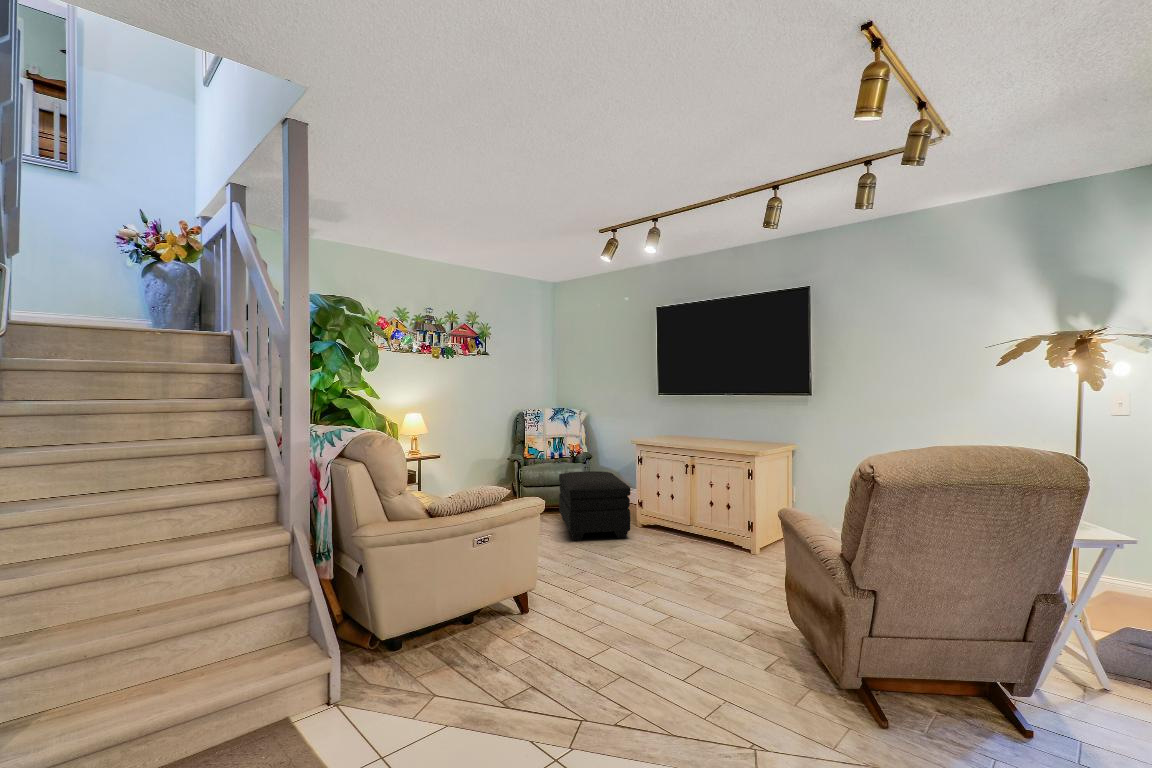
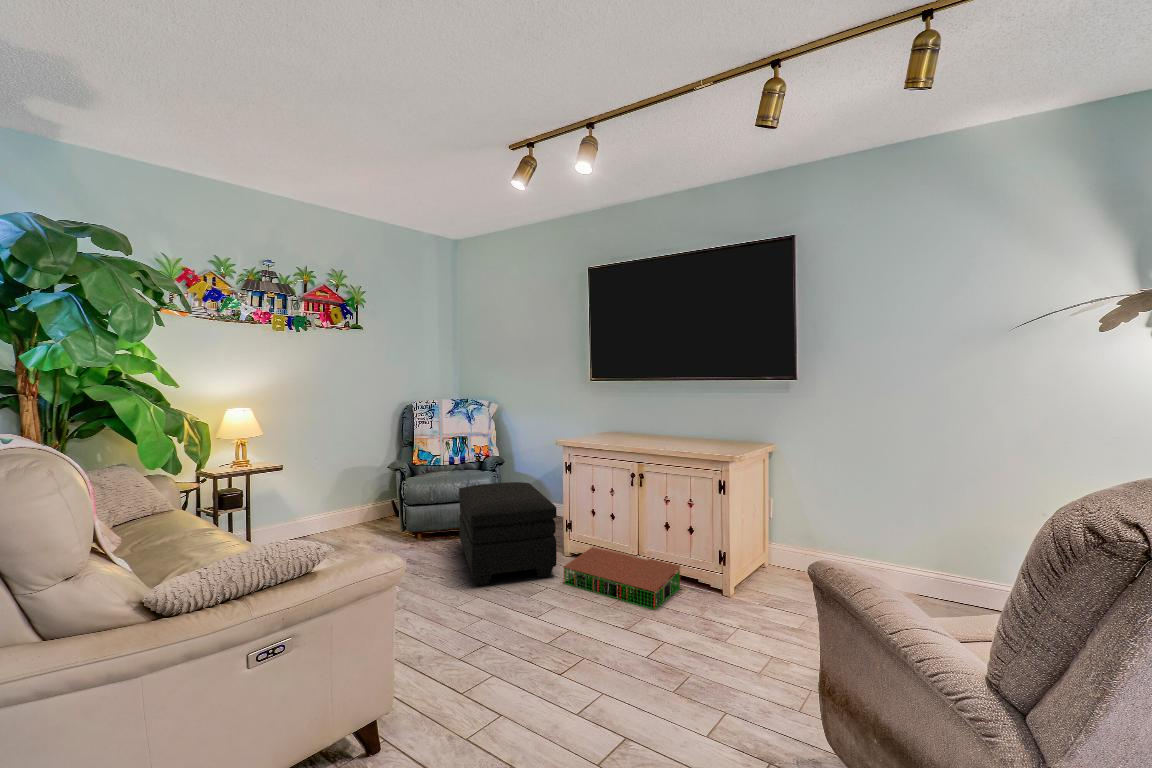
storage bin: none [635,520,722,560] -> present [563,547,680,609]

